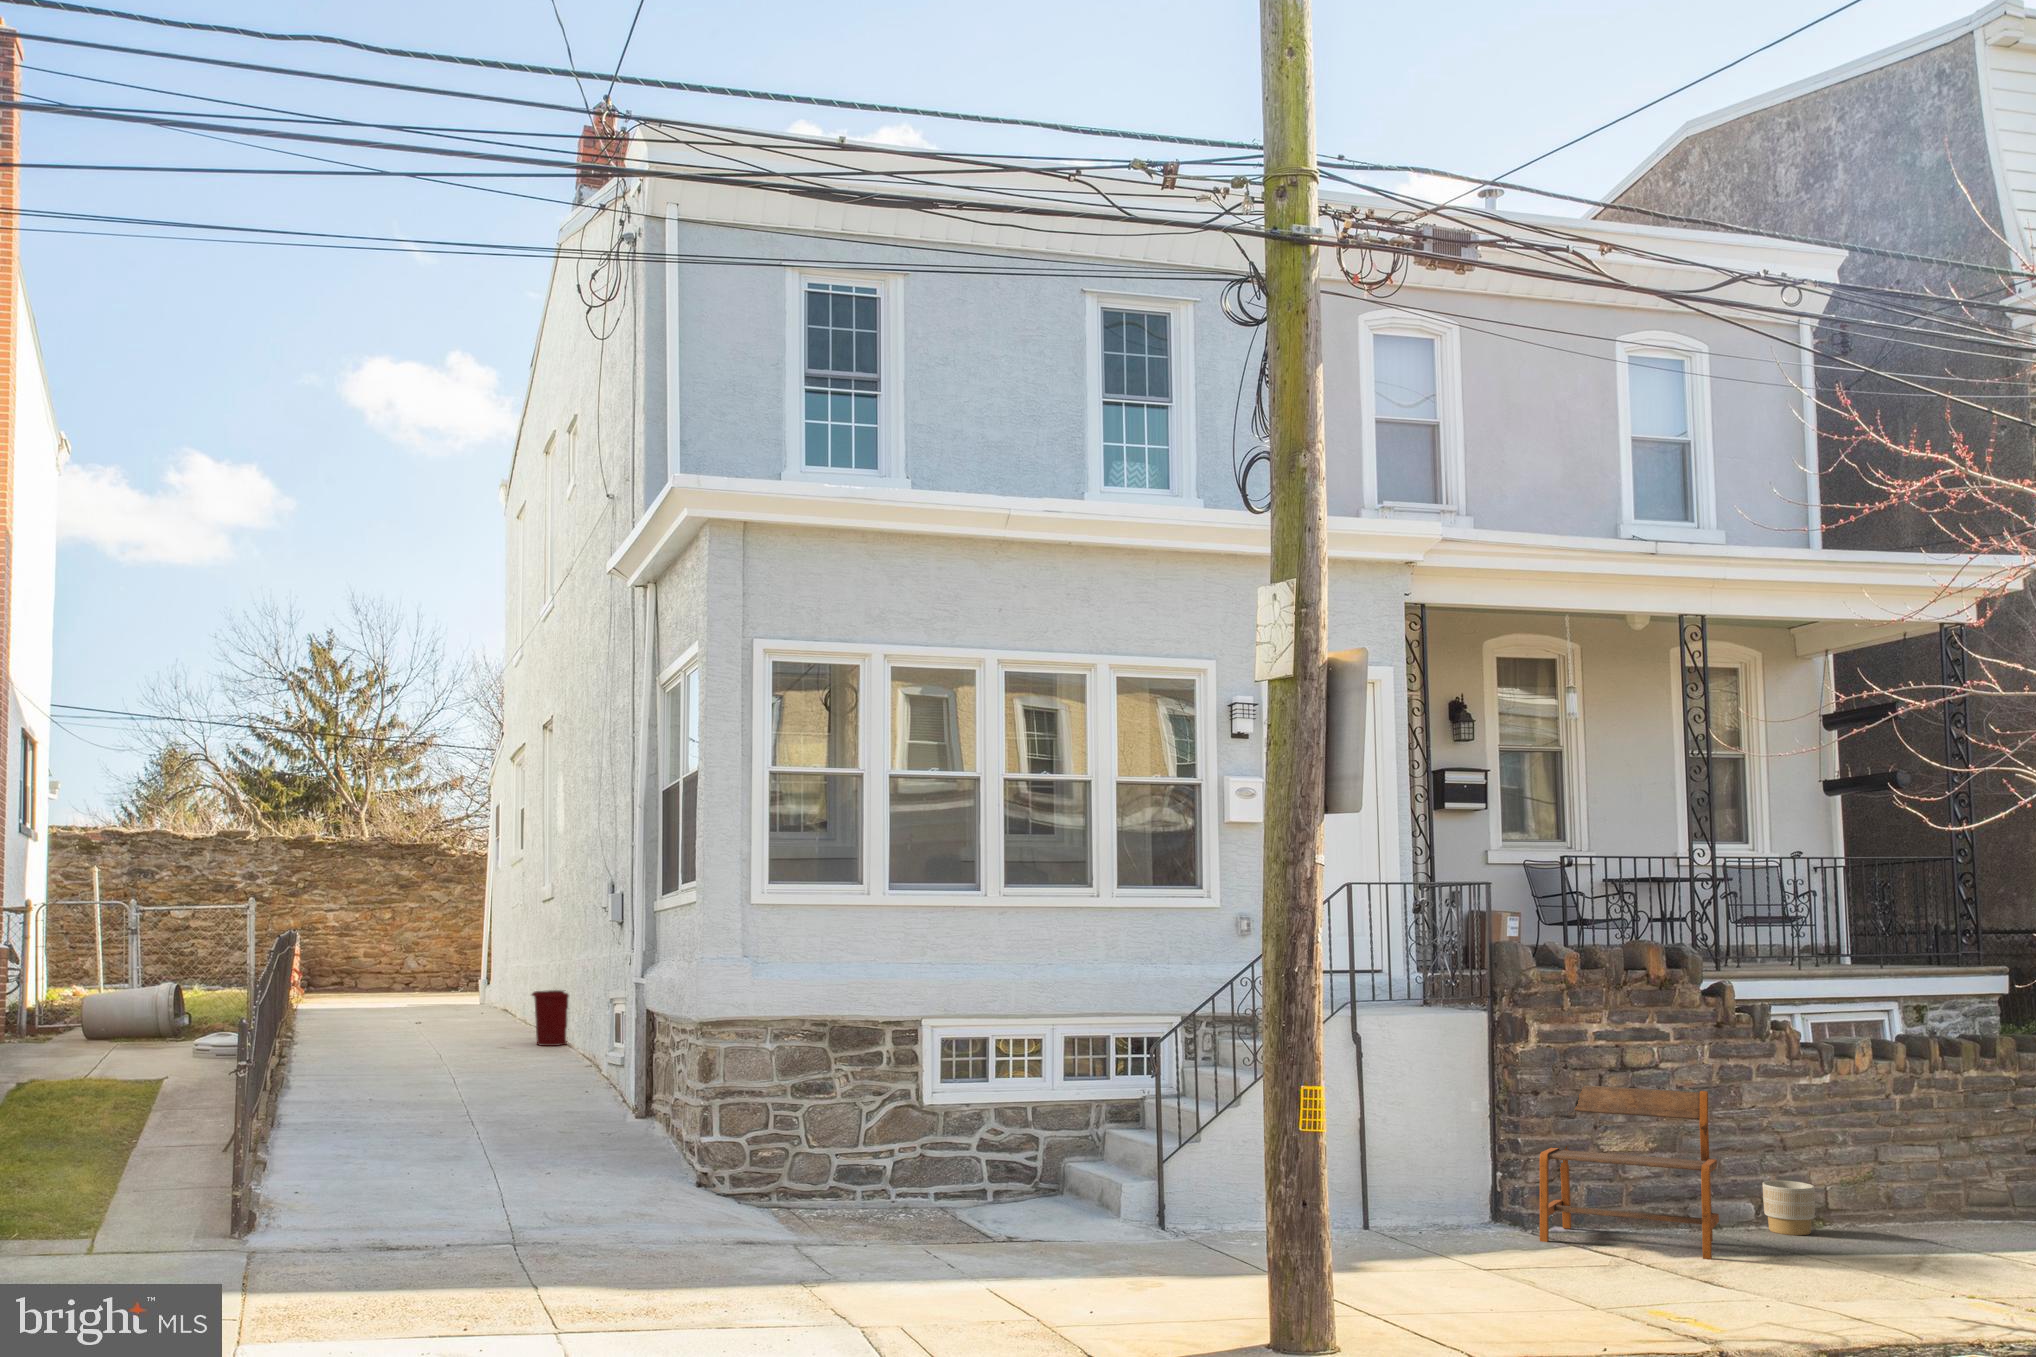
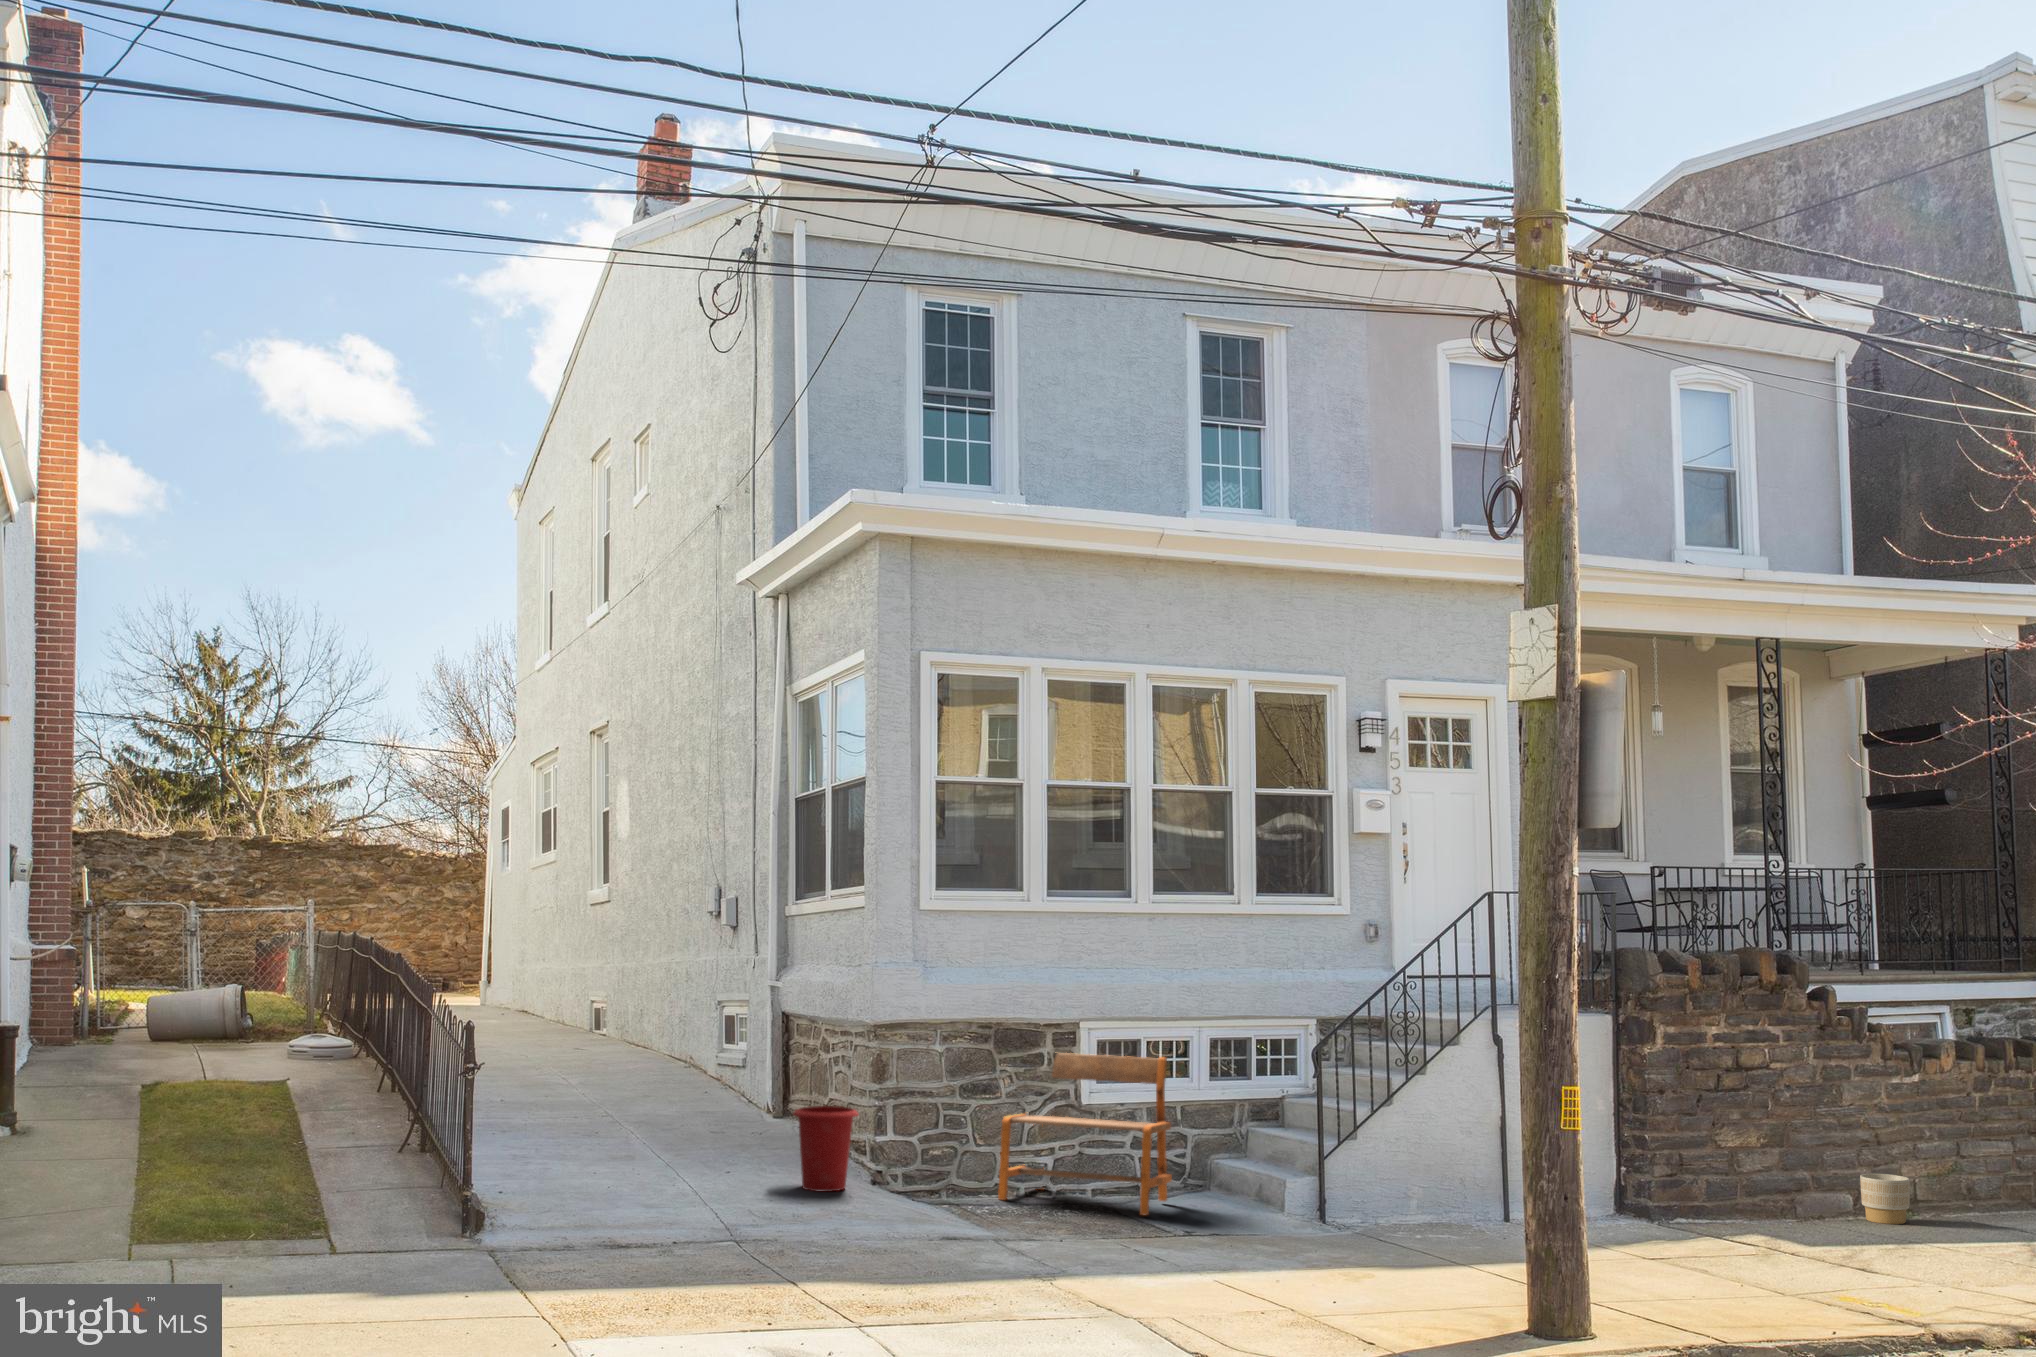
waste bin: present [532,990,569,1046] -> present [793,1106,859,1191]
bench: present [1540,1086,1719,1259] -> present [998,1053,1172,1215]

